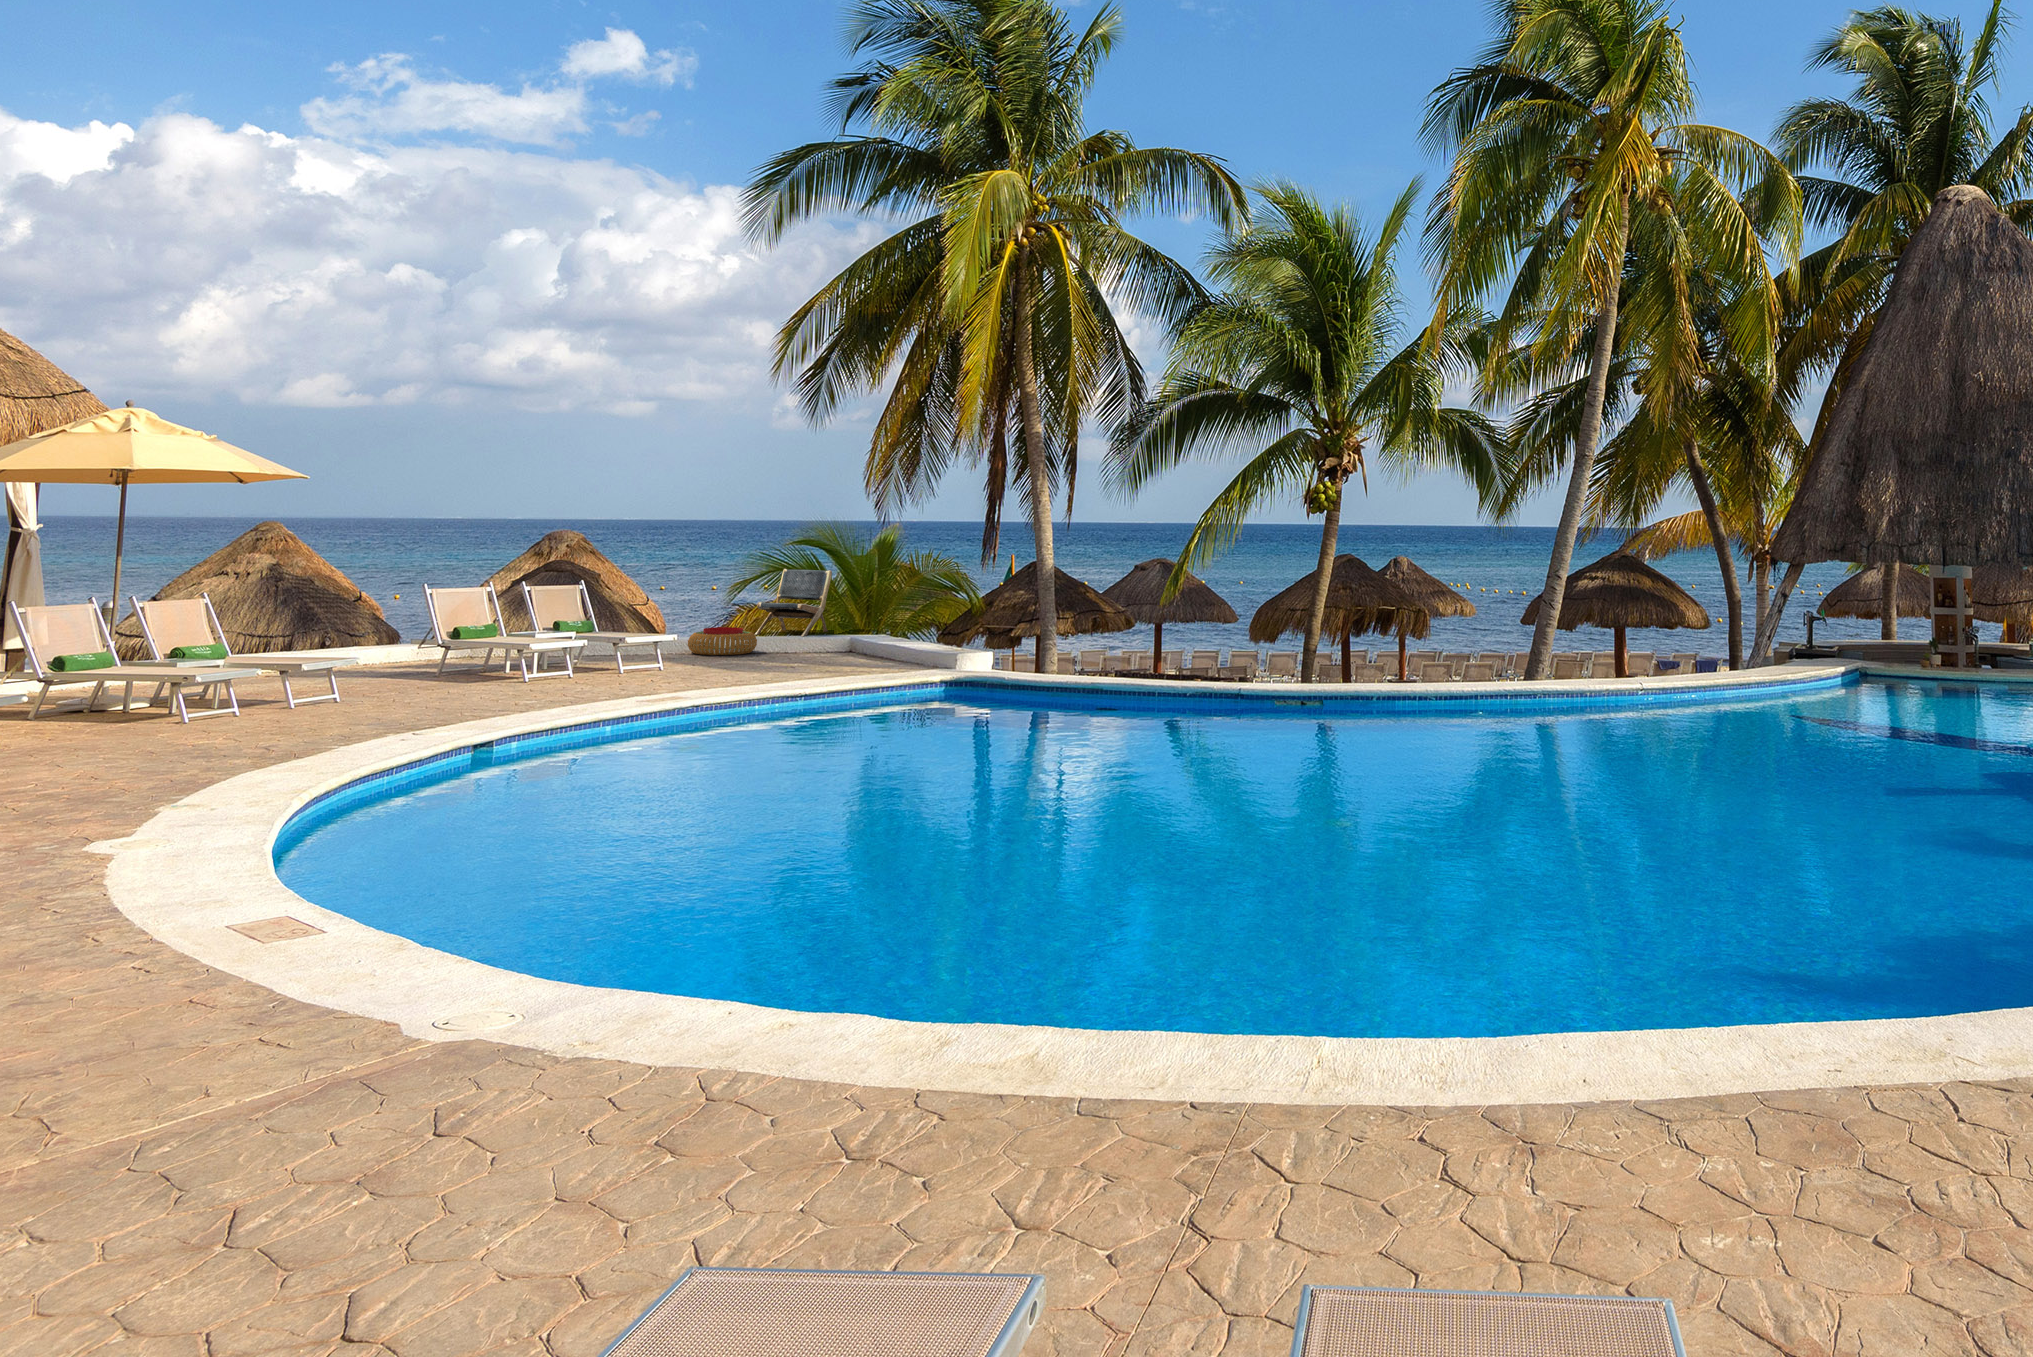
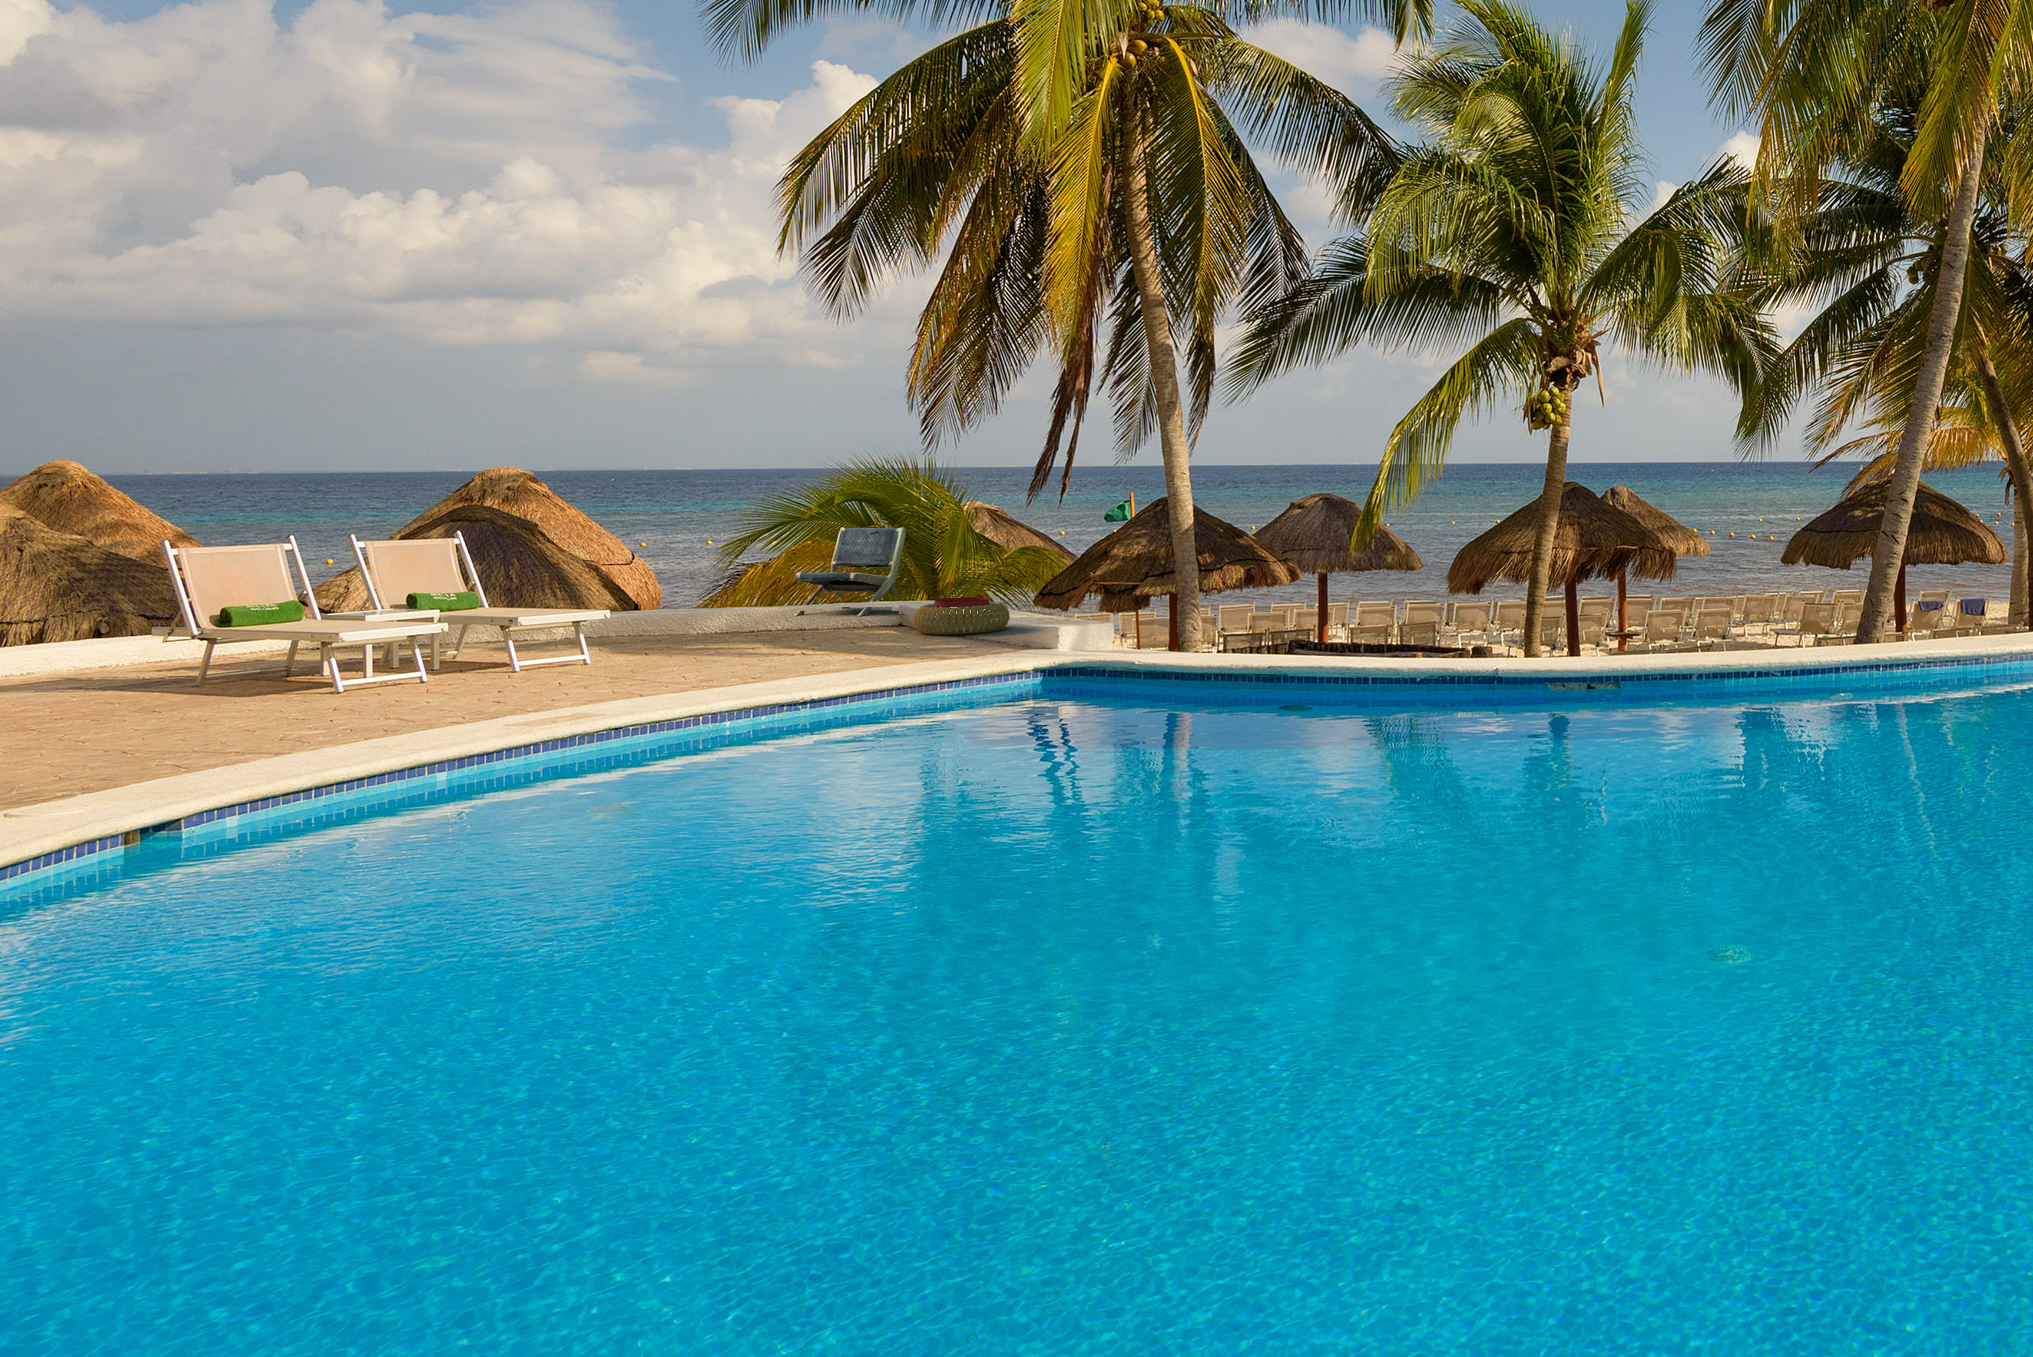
pouf: present [688,627,757,655] -> present [913,597,1010,635]

